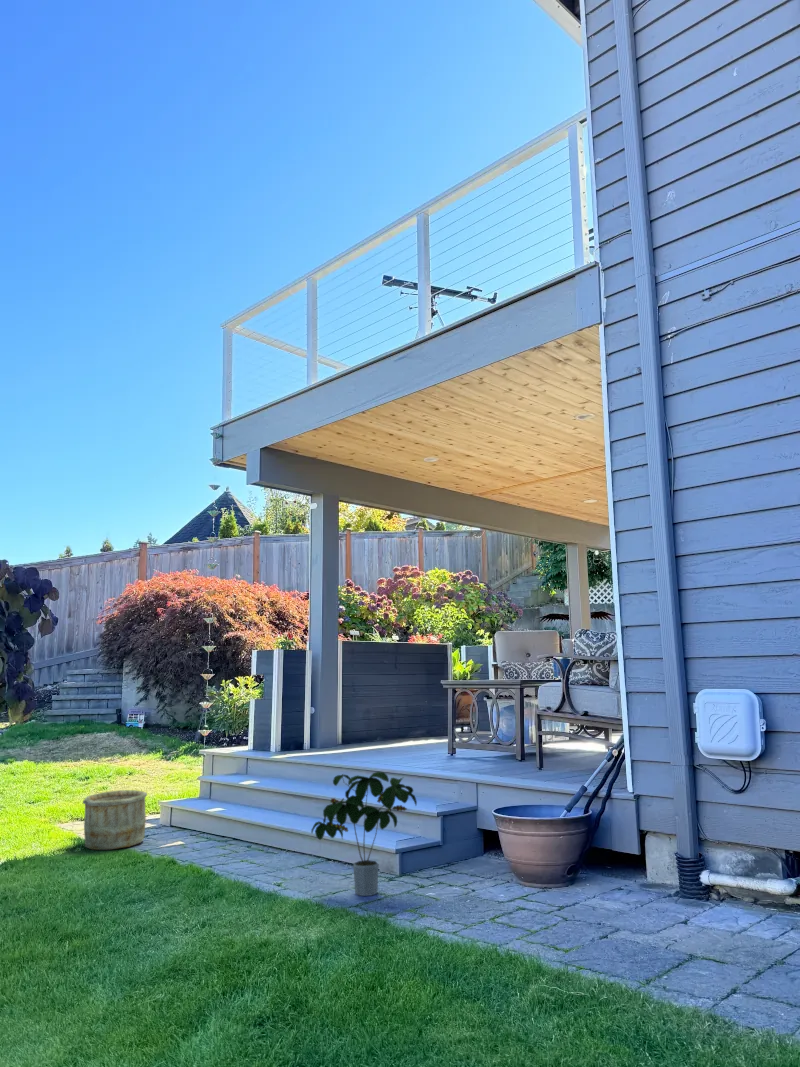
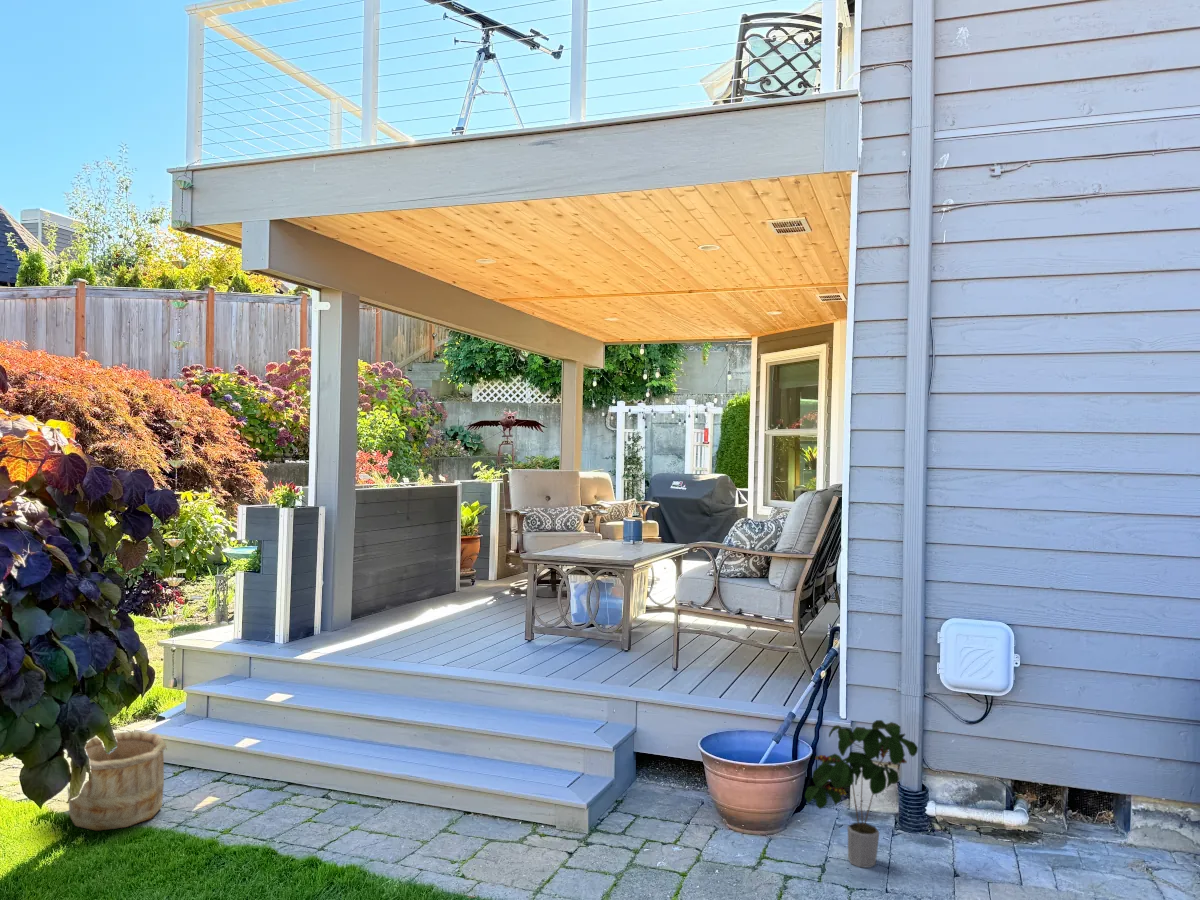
potted plant: present [311,772,417,896] -> present [805,720,918,868]

